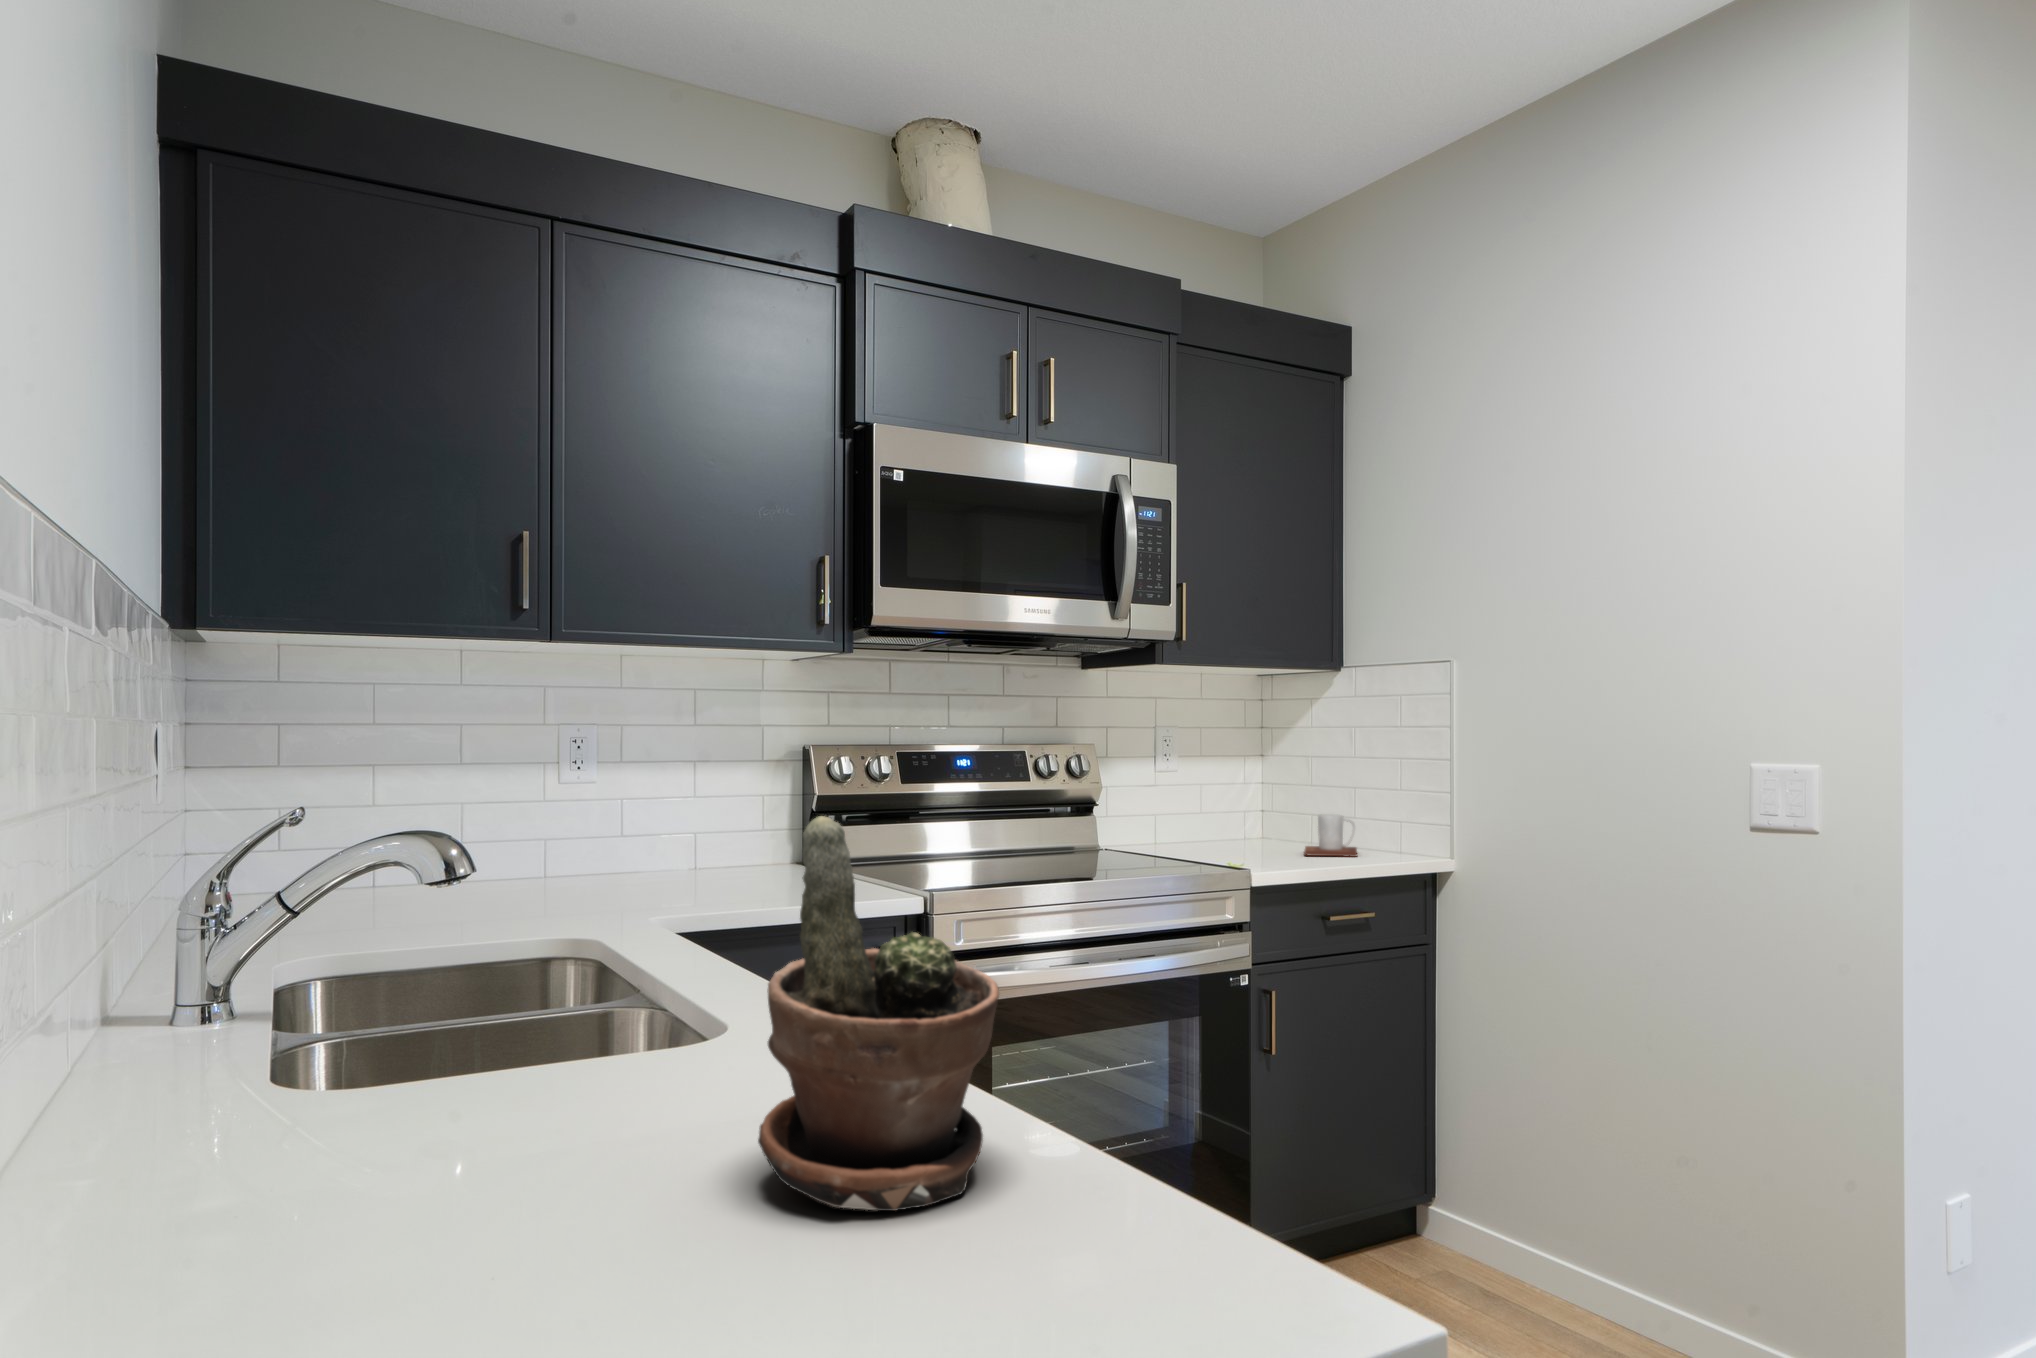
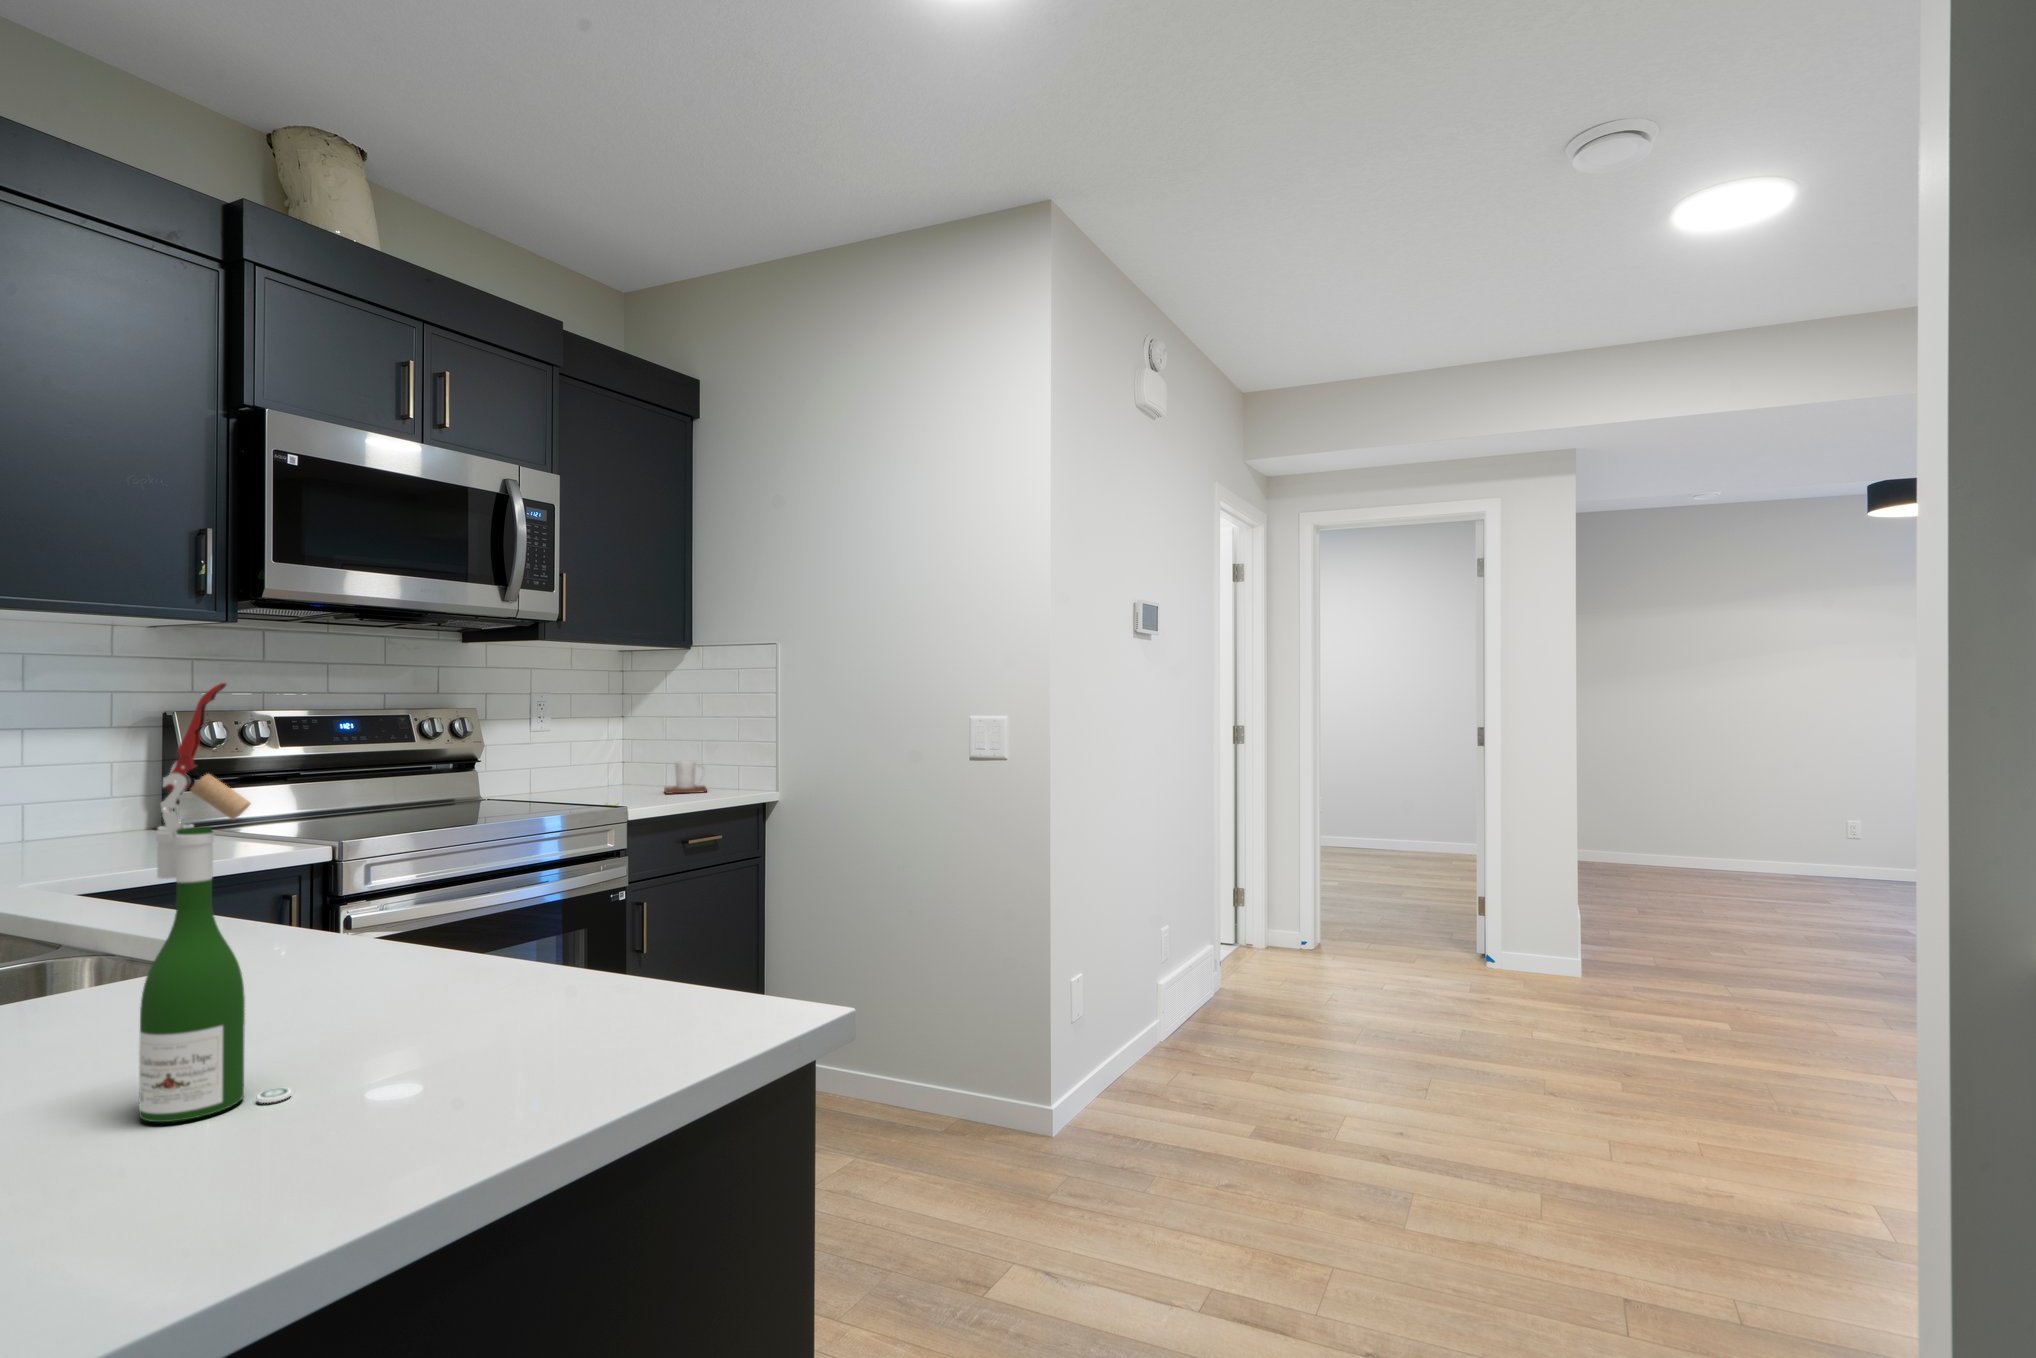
wine bottle: none [482,743,634,1292] -> present [139,683,291,1122]
potted plant: present [758,816,999,1211] -> none [350,741,556,1029]

